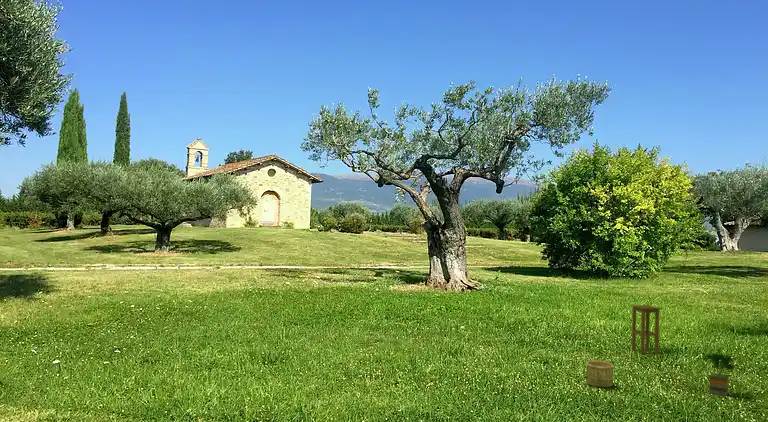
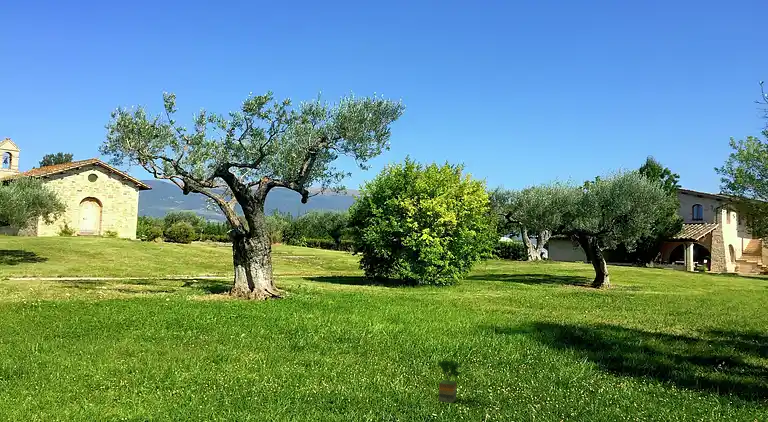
stool: present [631,305,660,355] -> none [391,313,417,362]
wooden bucket: present [586,360,614,387] -> none [321,373,349,402]

